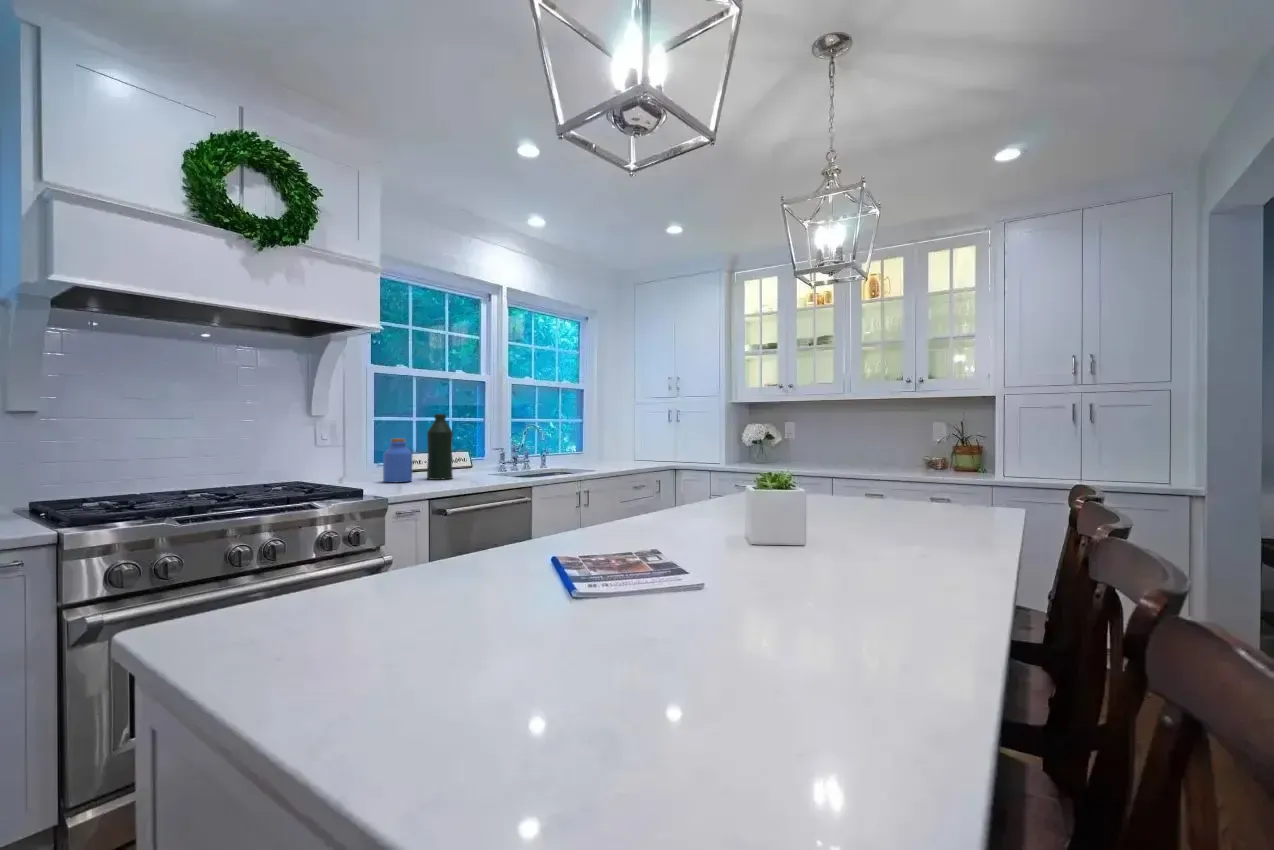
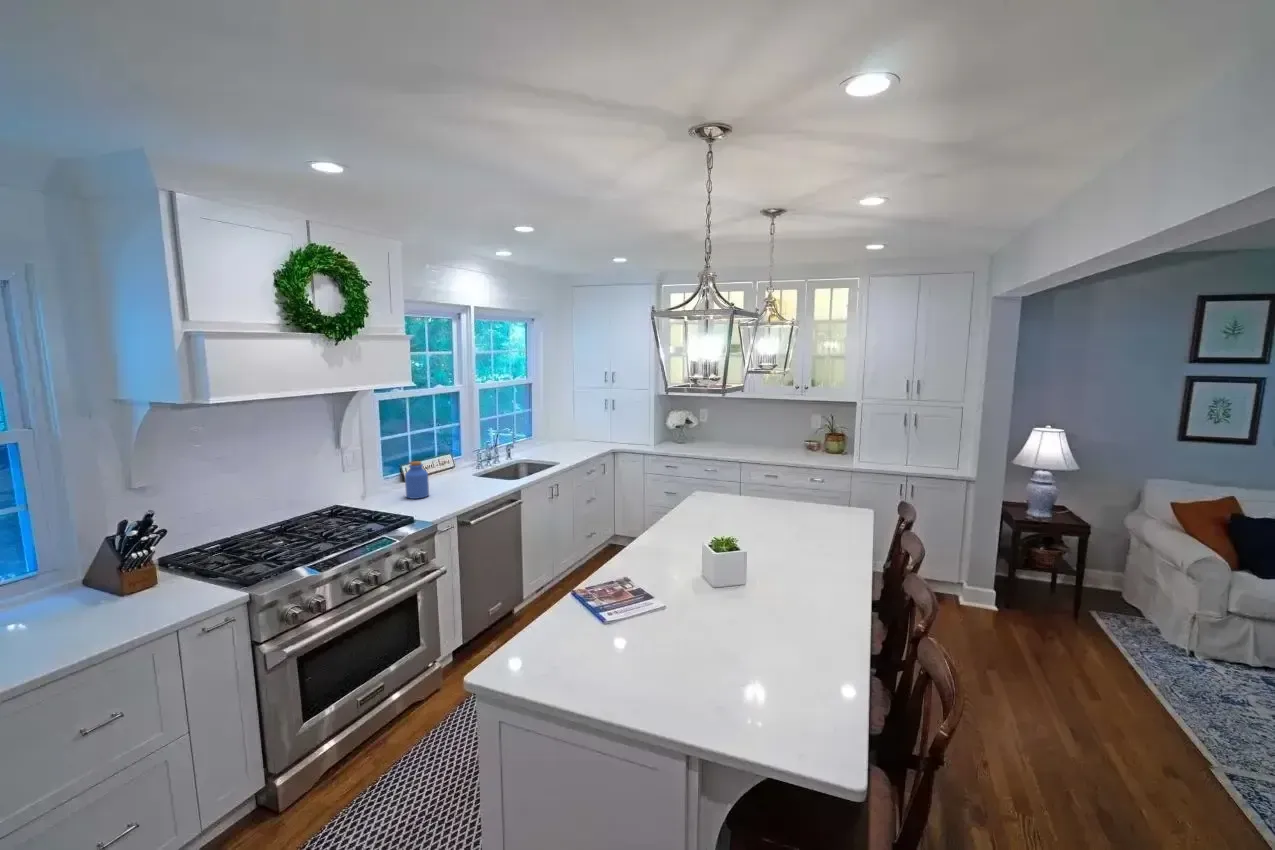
bottle: present [427,414,453,480] -> none [433,435,456,491]

